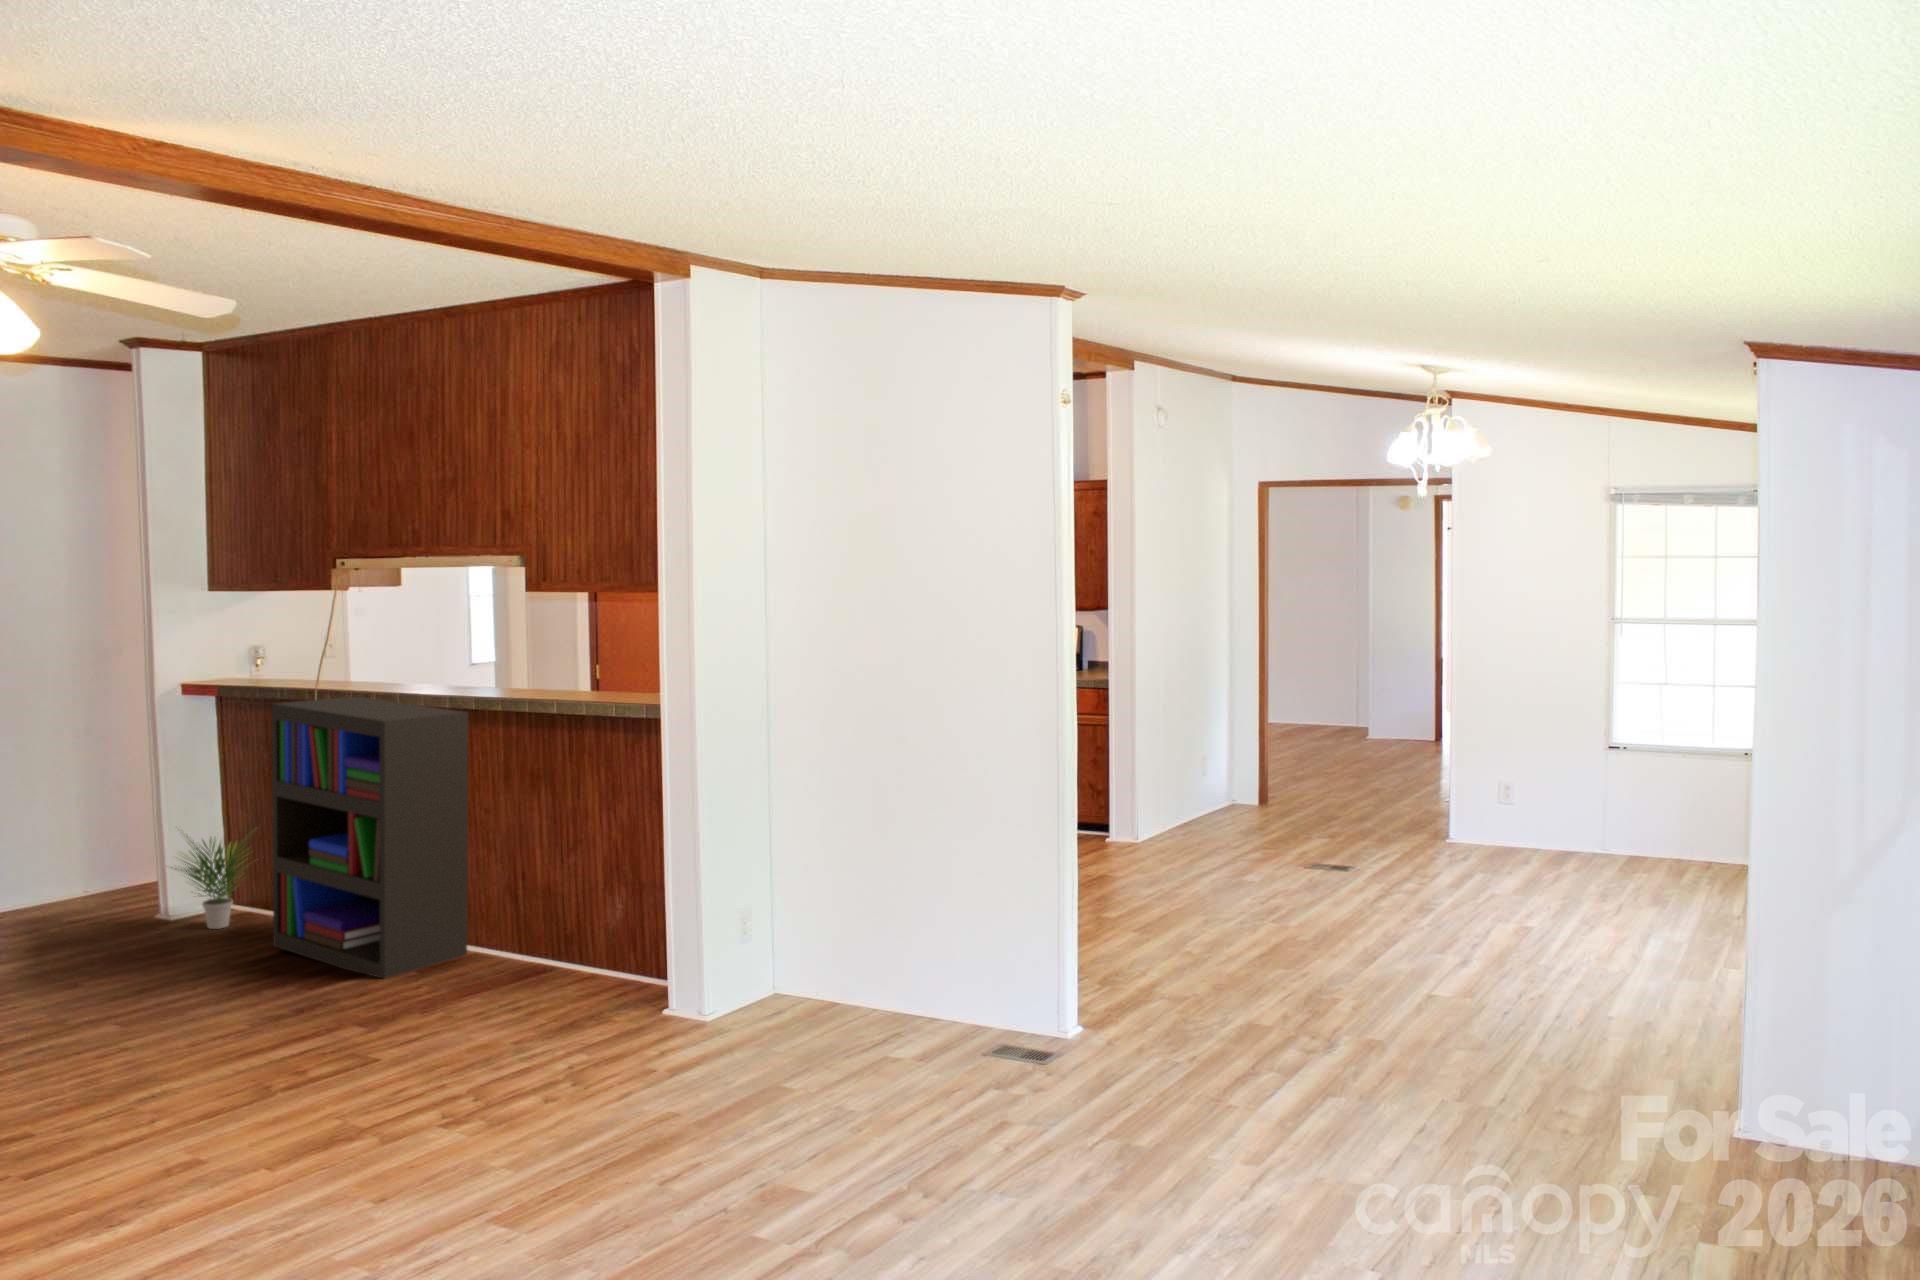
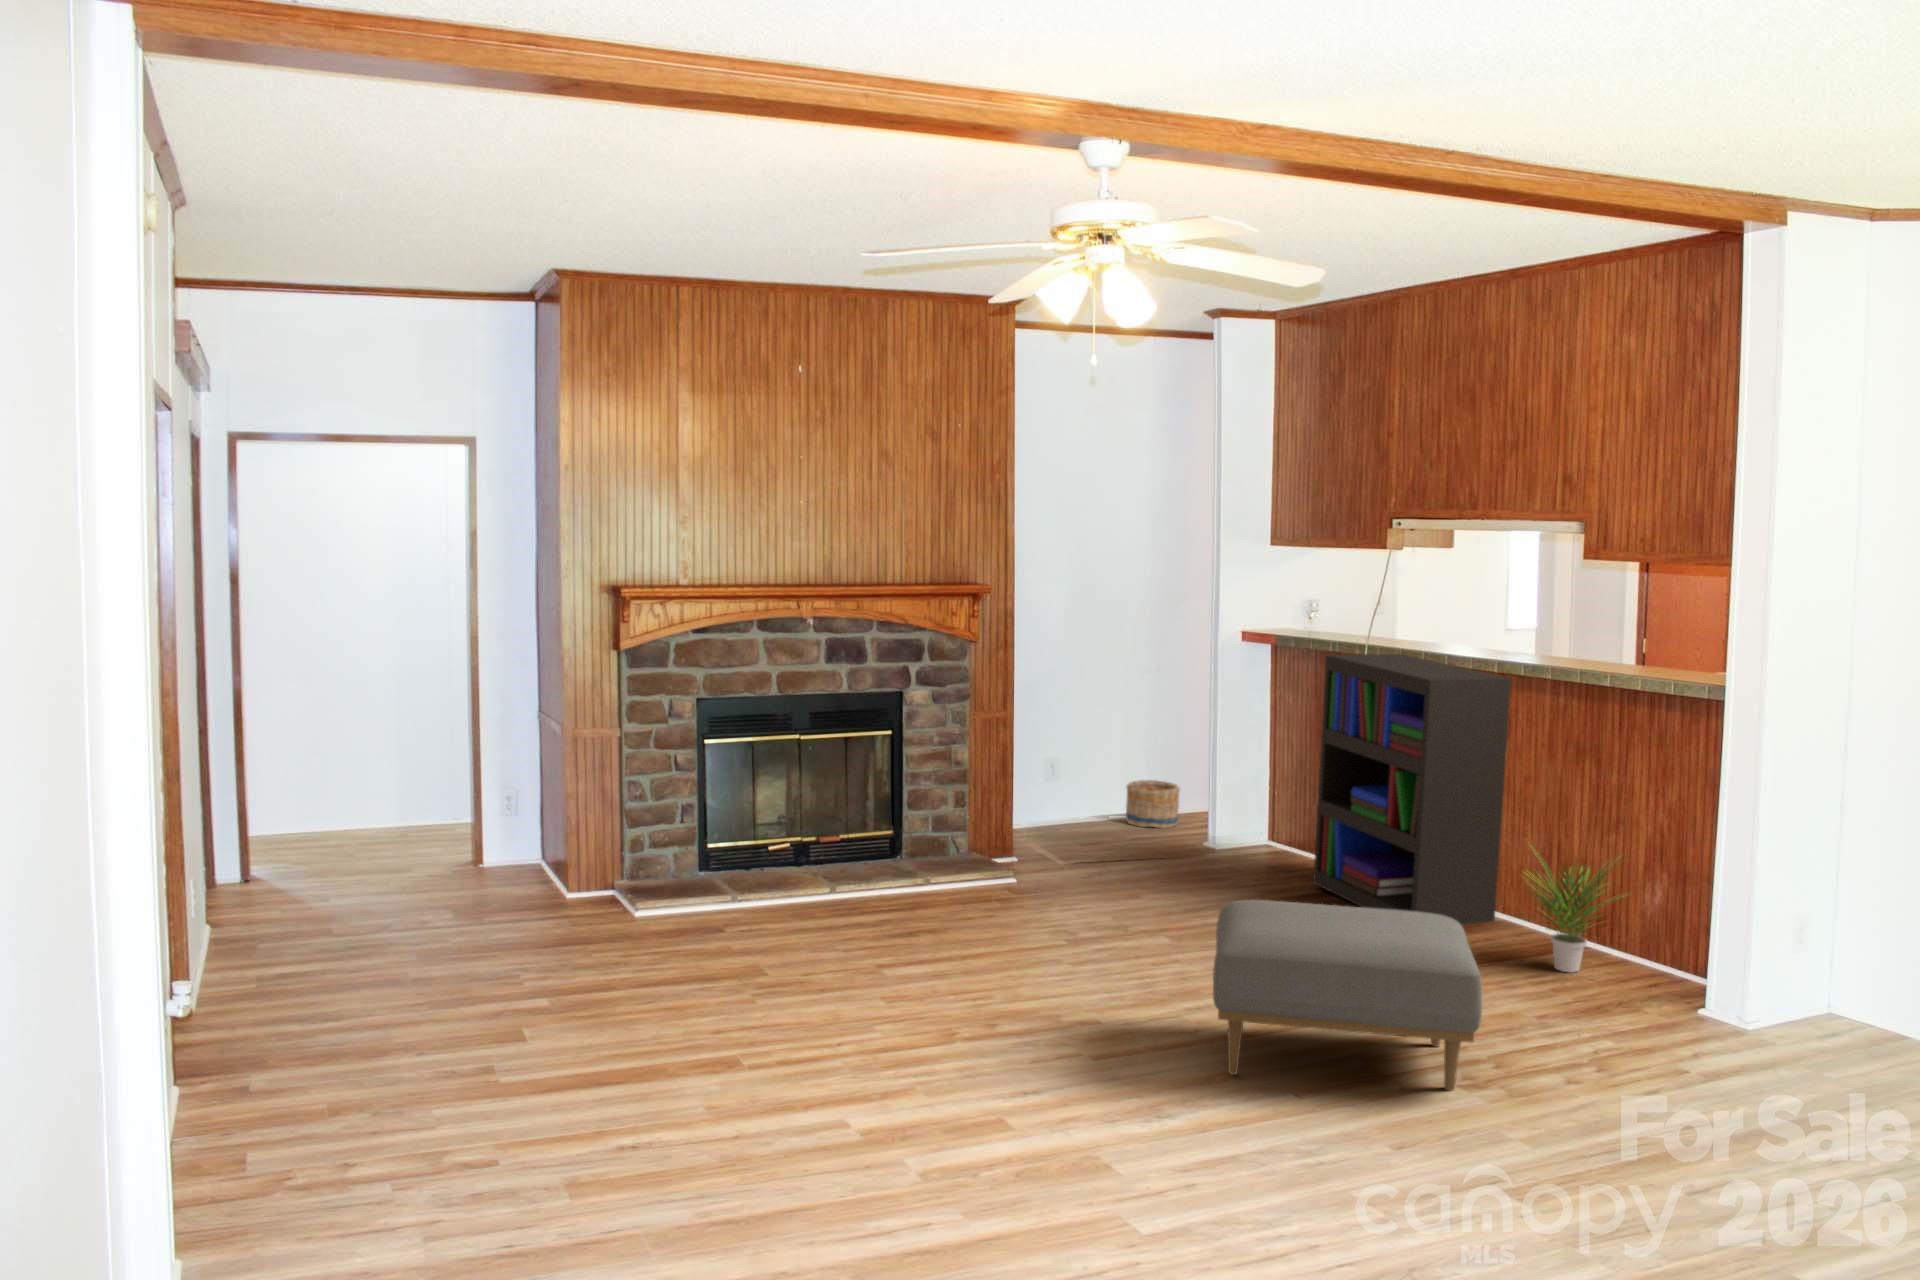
potted plant: present [175,830,255,929] -> present [1529,852,1623,973]
basket: none [46,857,117,912] -> present [1126,780,1180,828]
ottoman: none [123,969,447,1206] -> present [1213,900,1482,1091]

